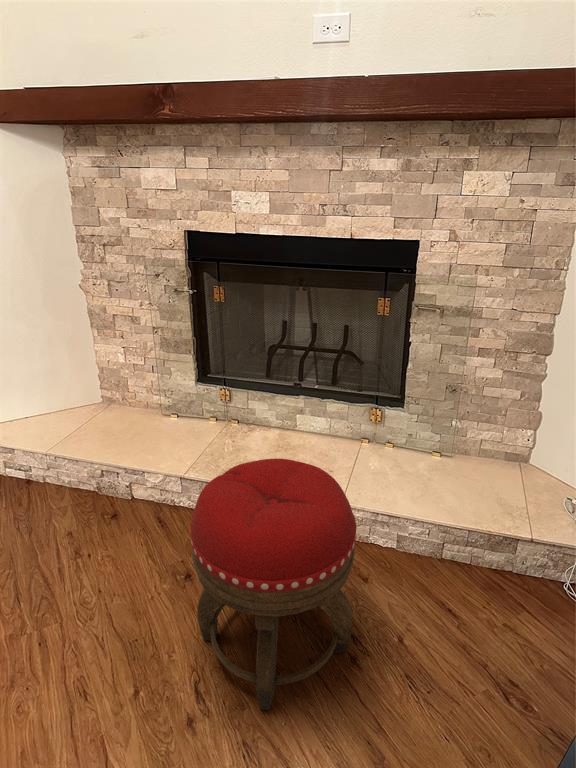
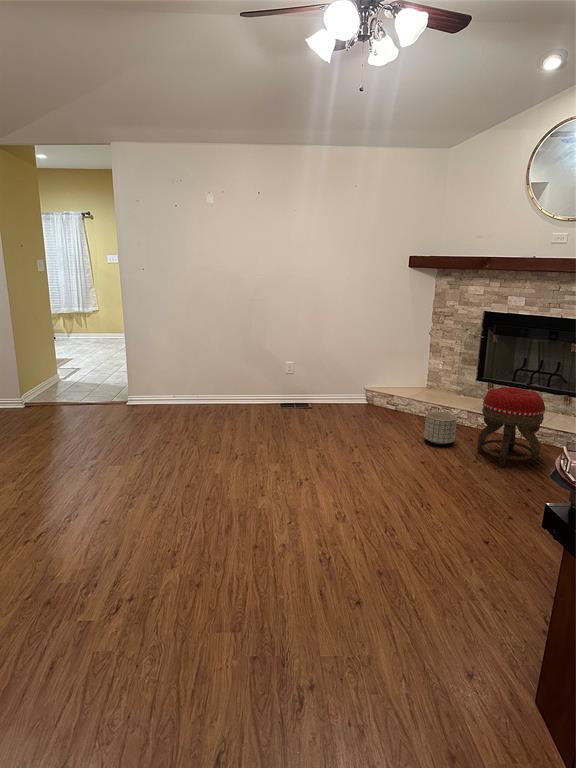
planter: none [47,532,143,644] -> present [424,411,457,445]

